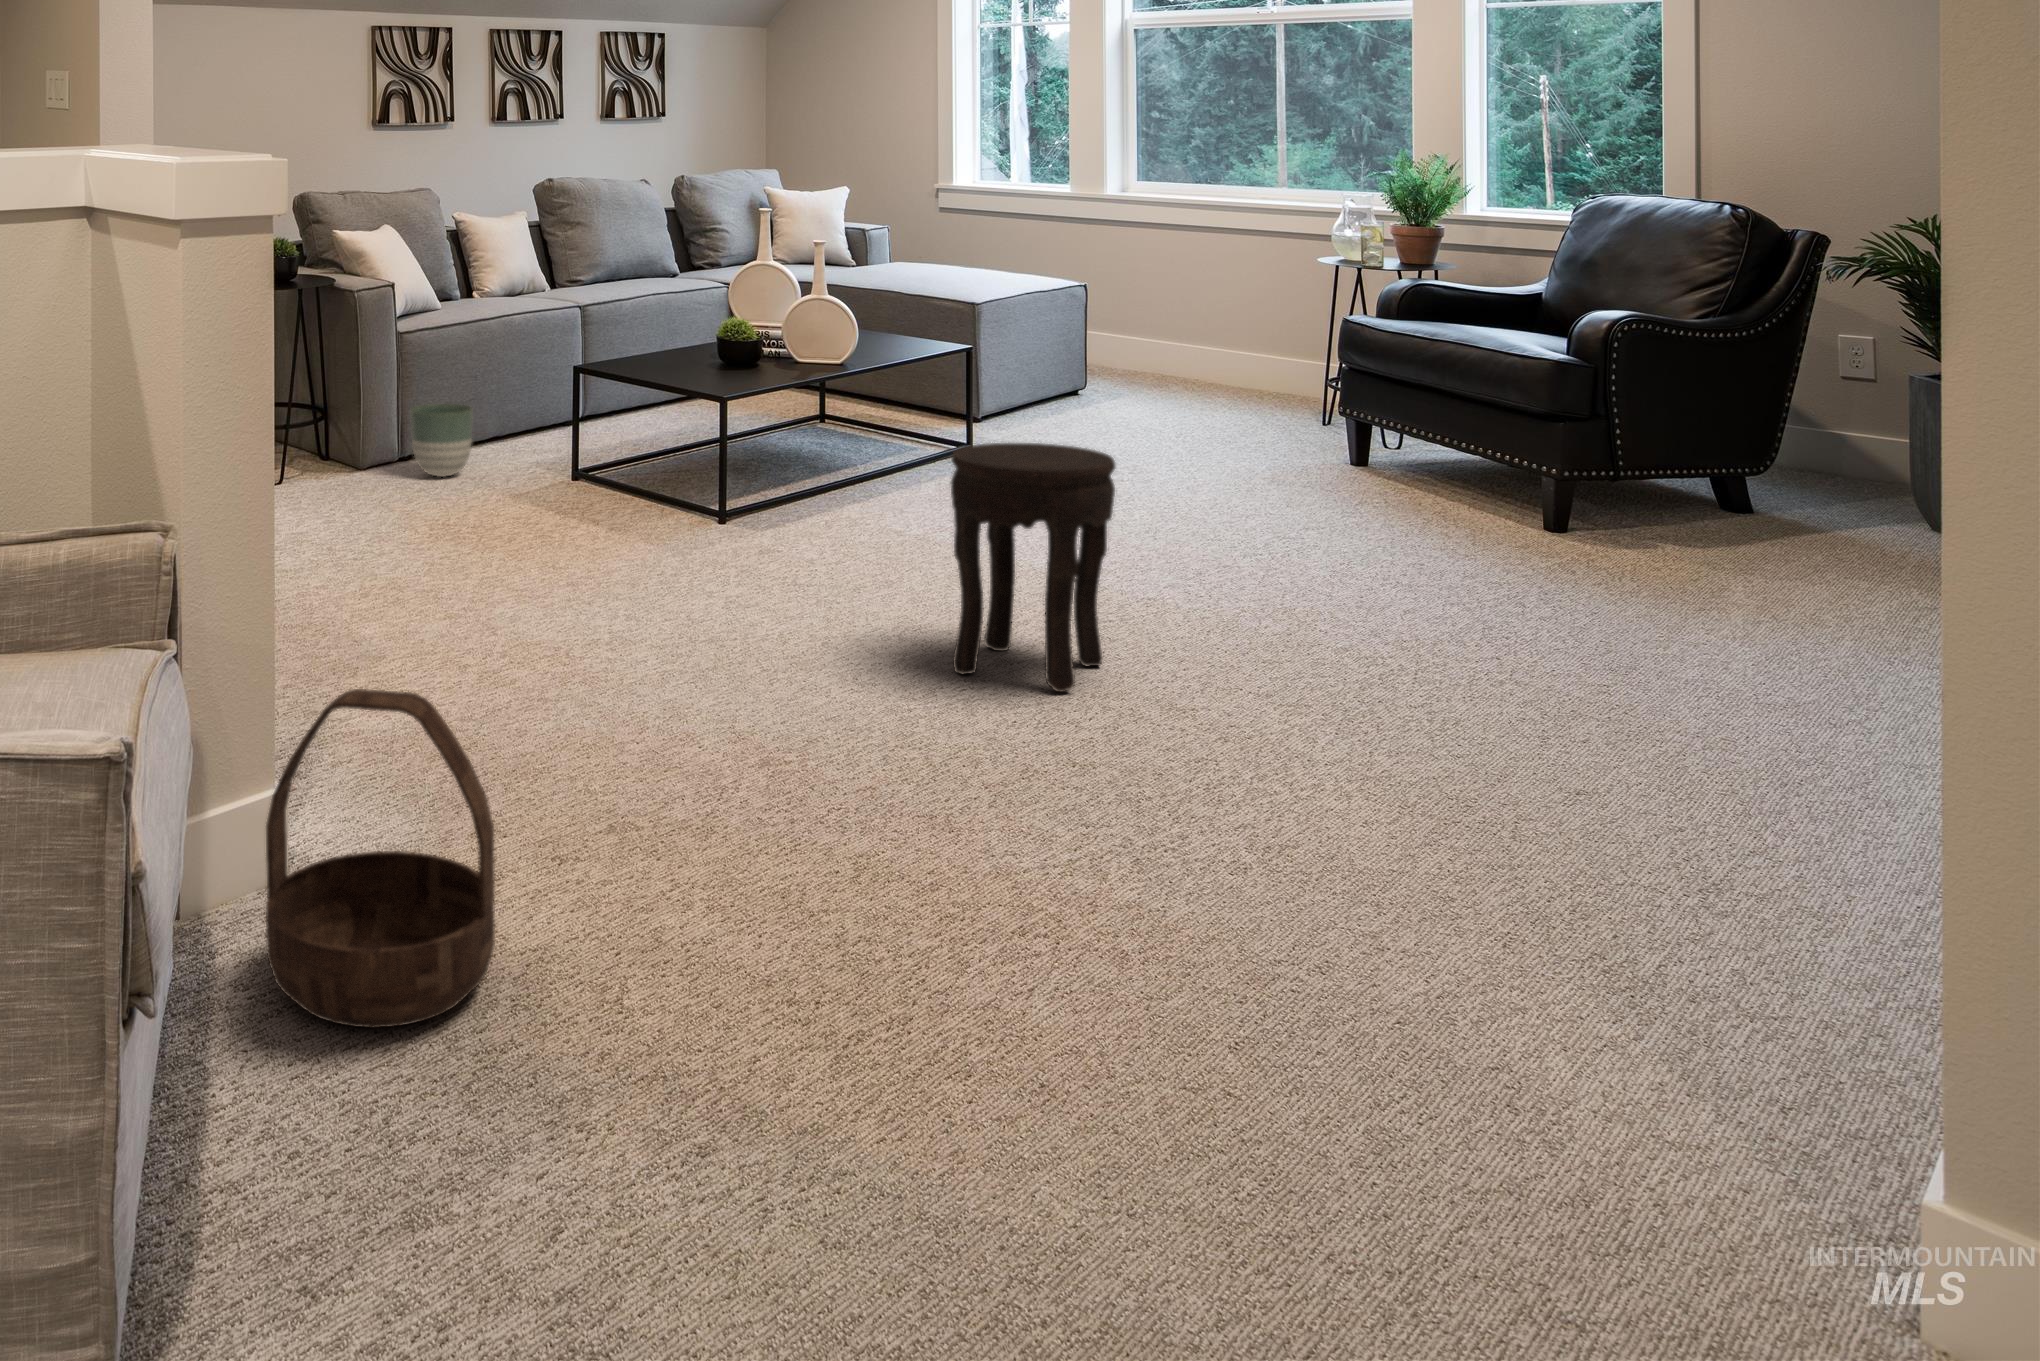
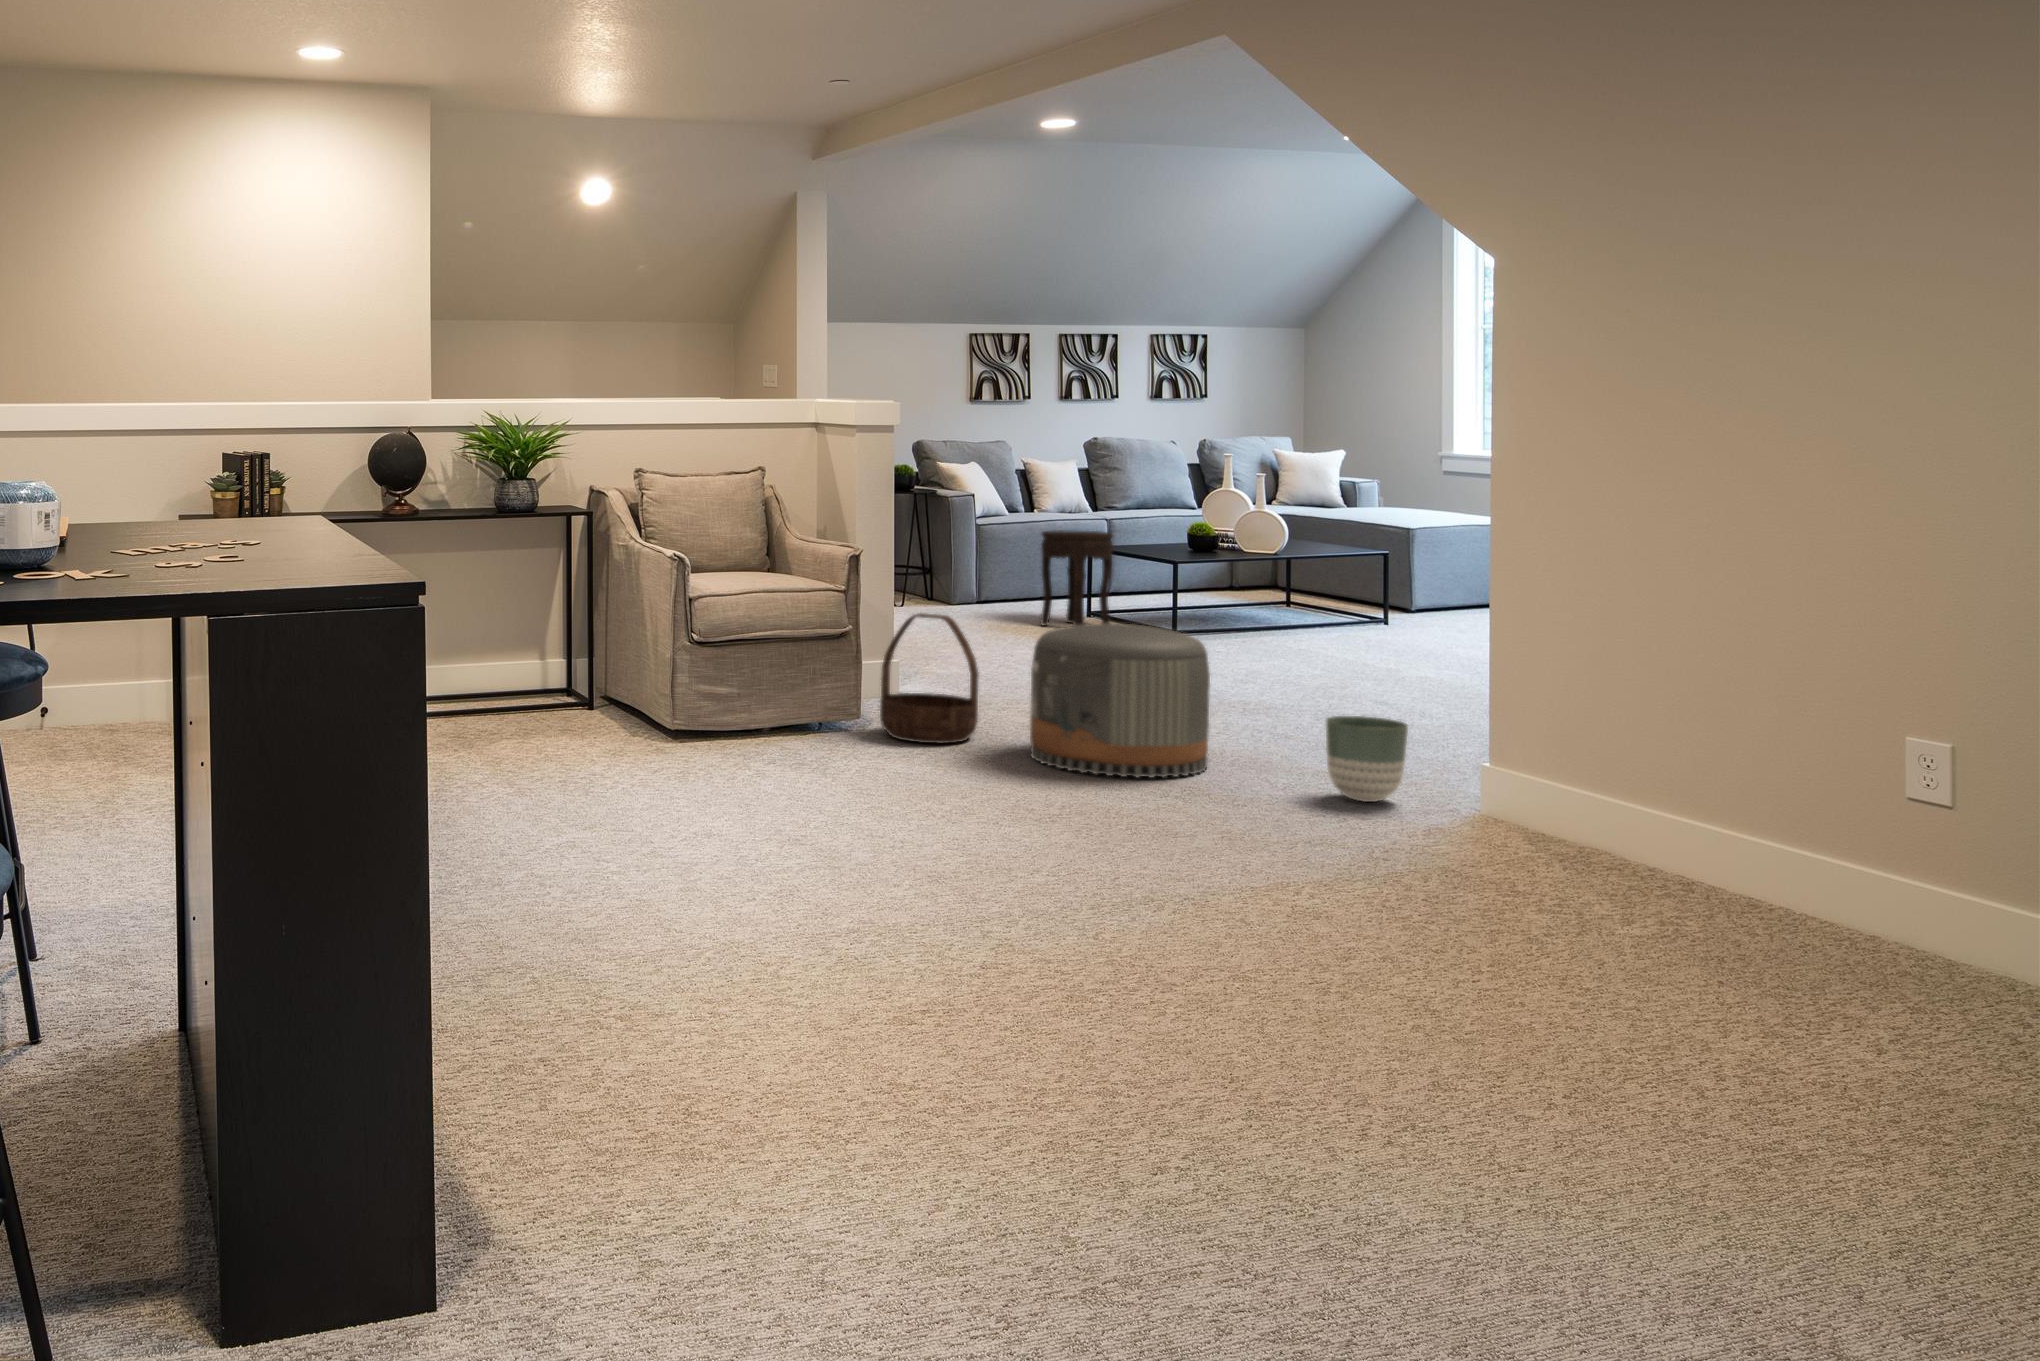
planter: present [410,404,473,477] -> present [1326,716,1408,802]
side table: present [951,443,1116,692] -> present [1041,530,1113,626]
pouf: none [633,699,1048,1164] -> present [1030,623,1210,777]

